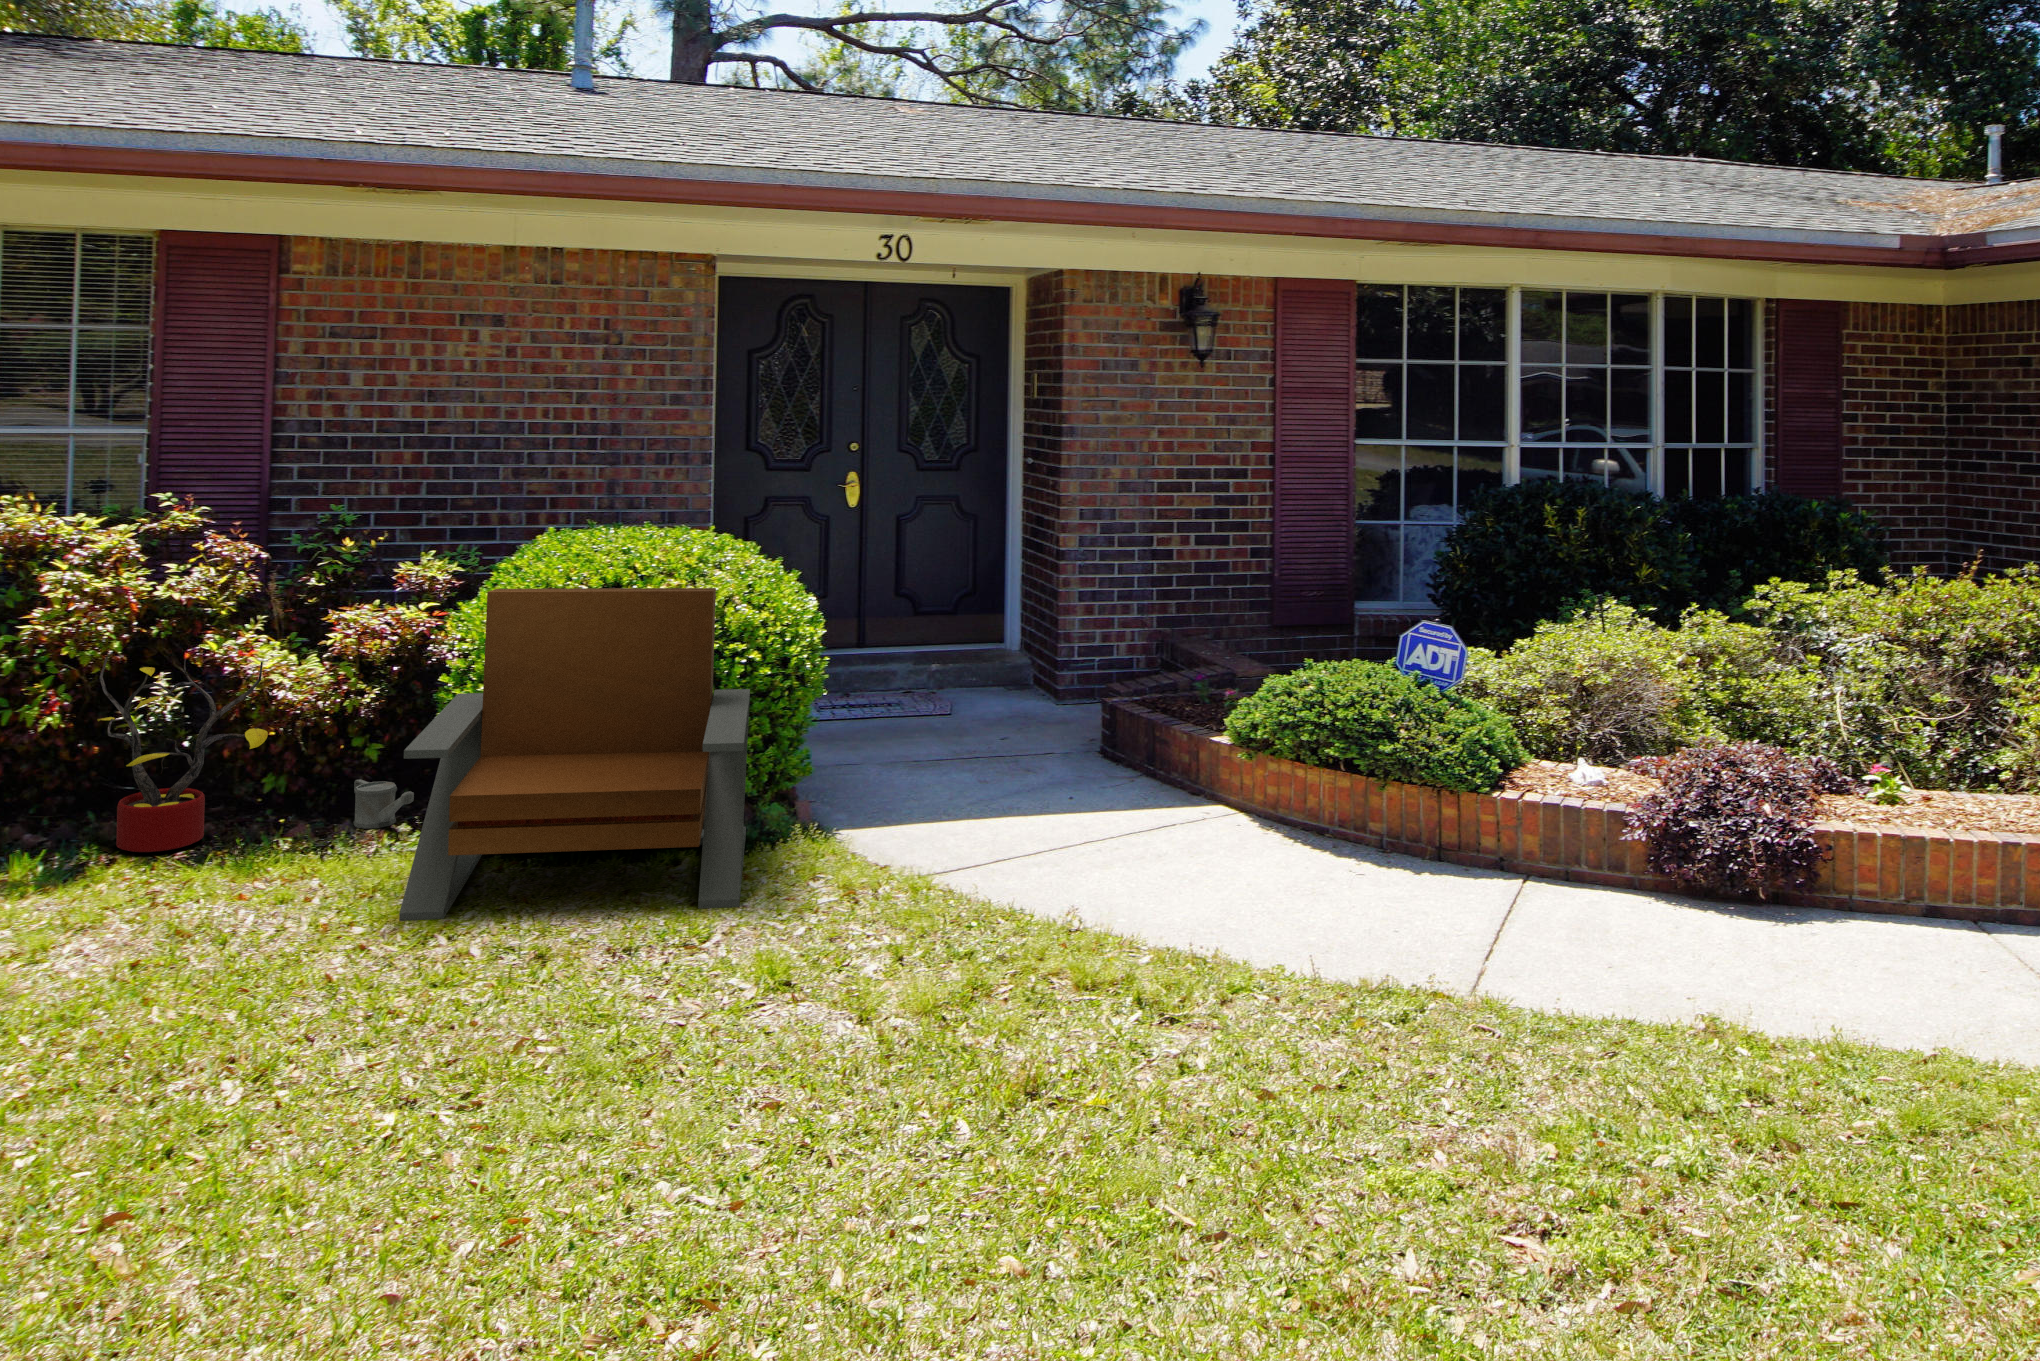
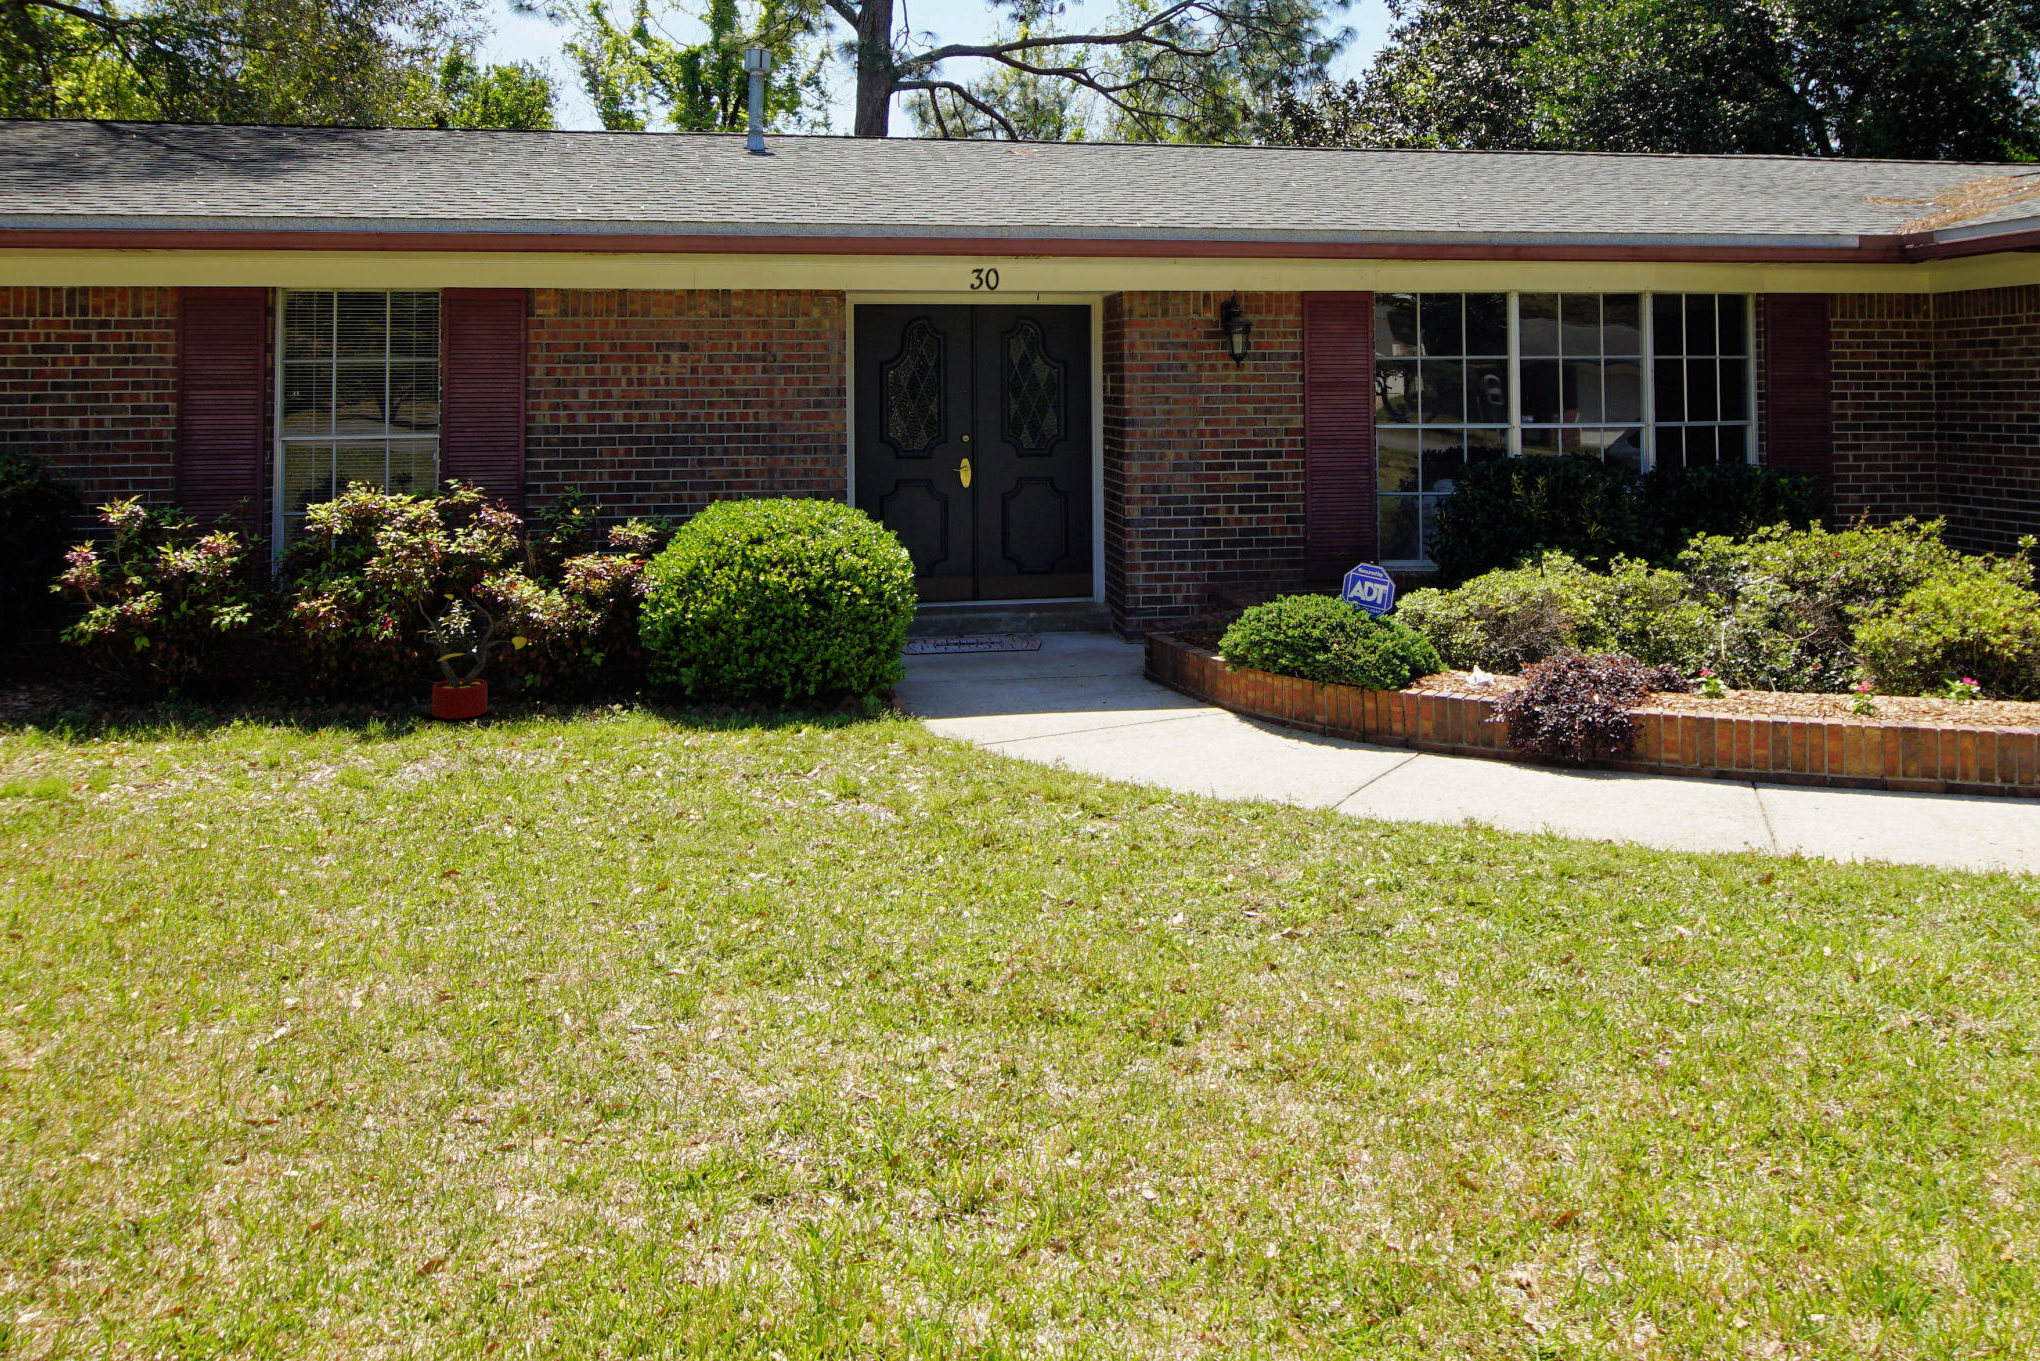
lounge chair: present [399,588,750,921] -> none [612,540,851,757]
watering can: present [354,779,414,829] -> none [585,676,623,709]

